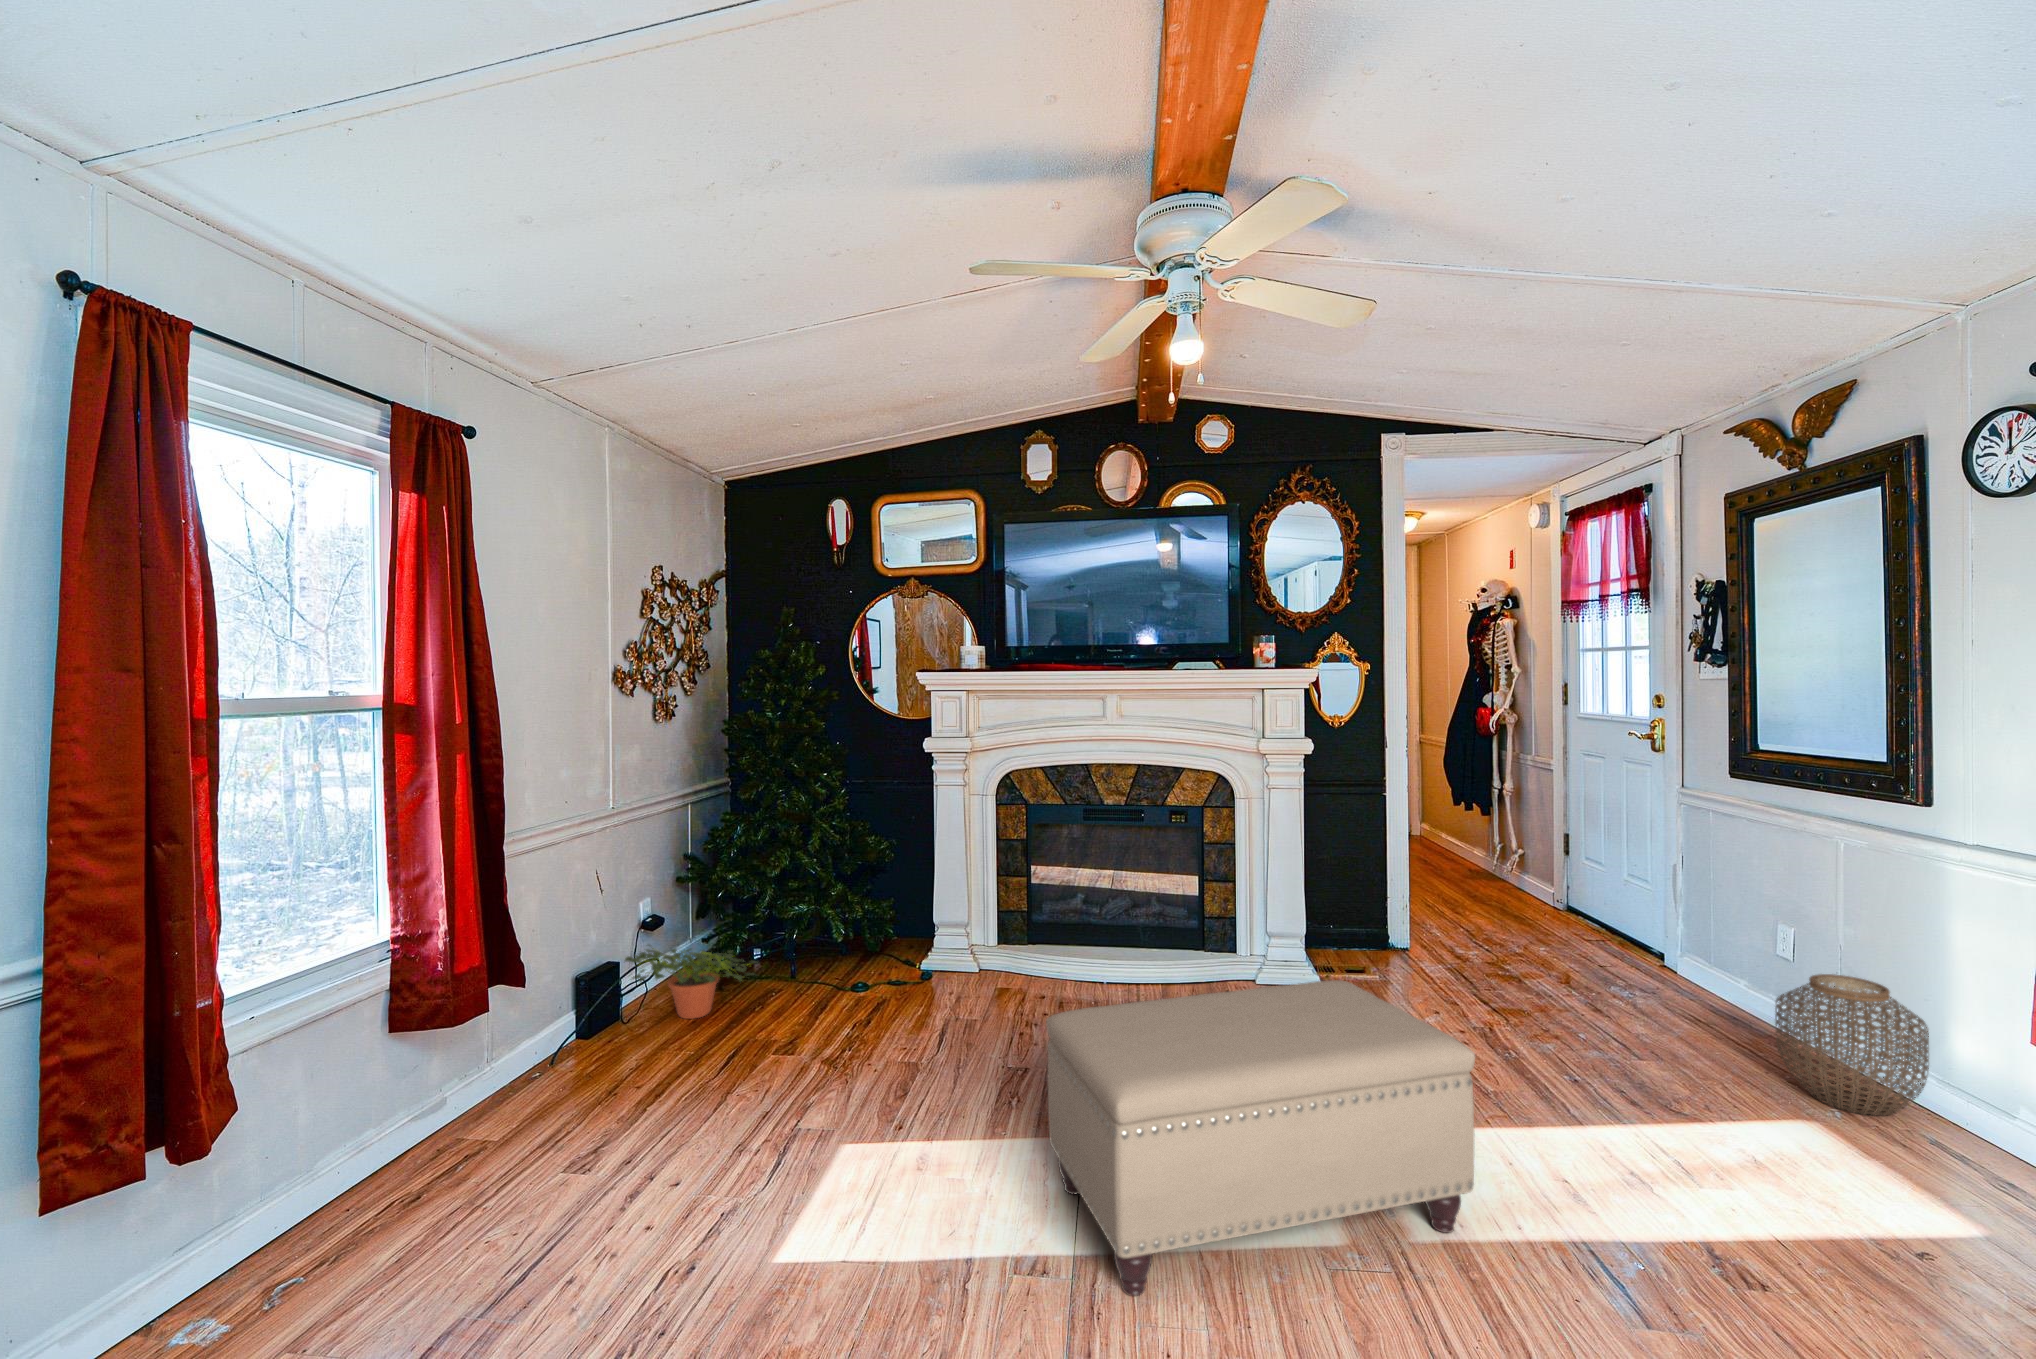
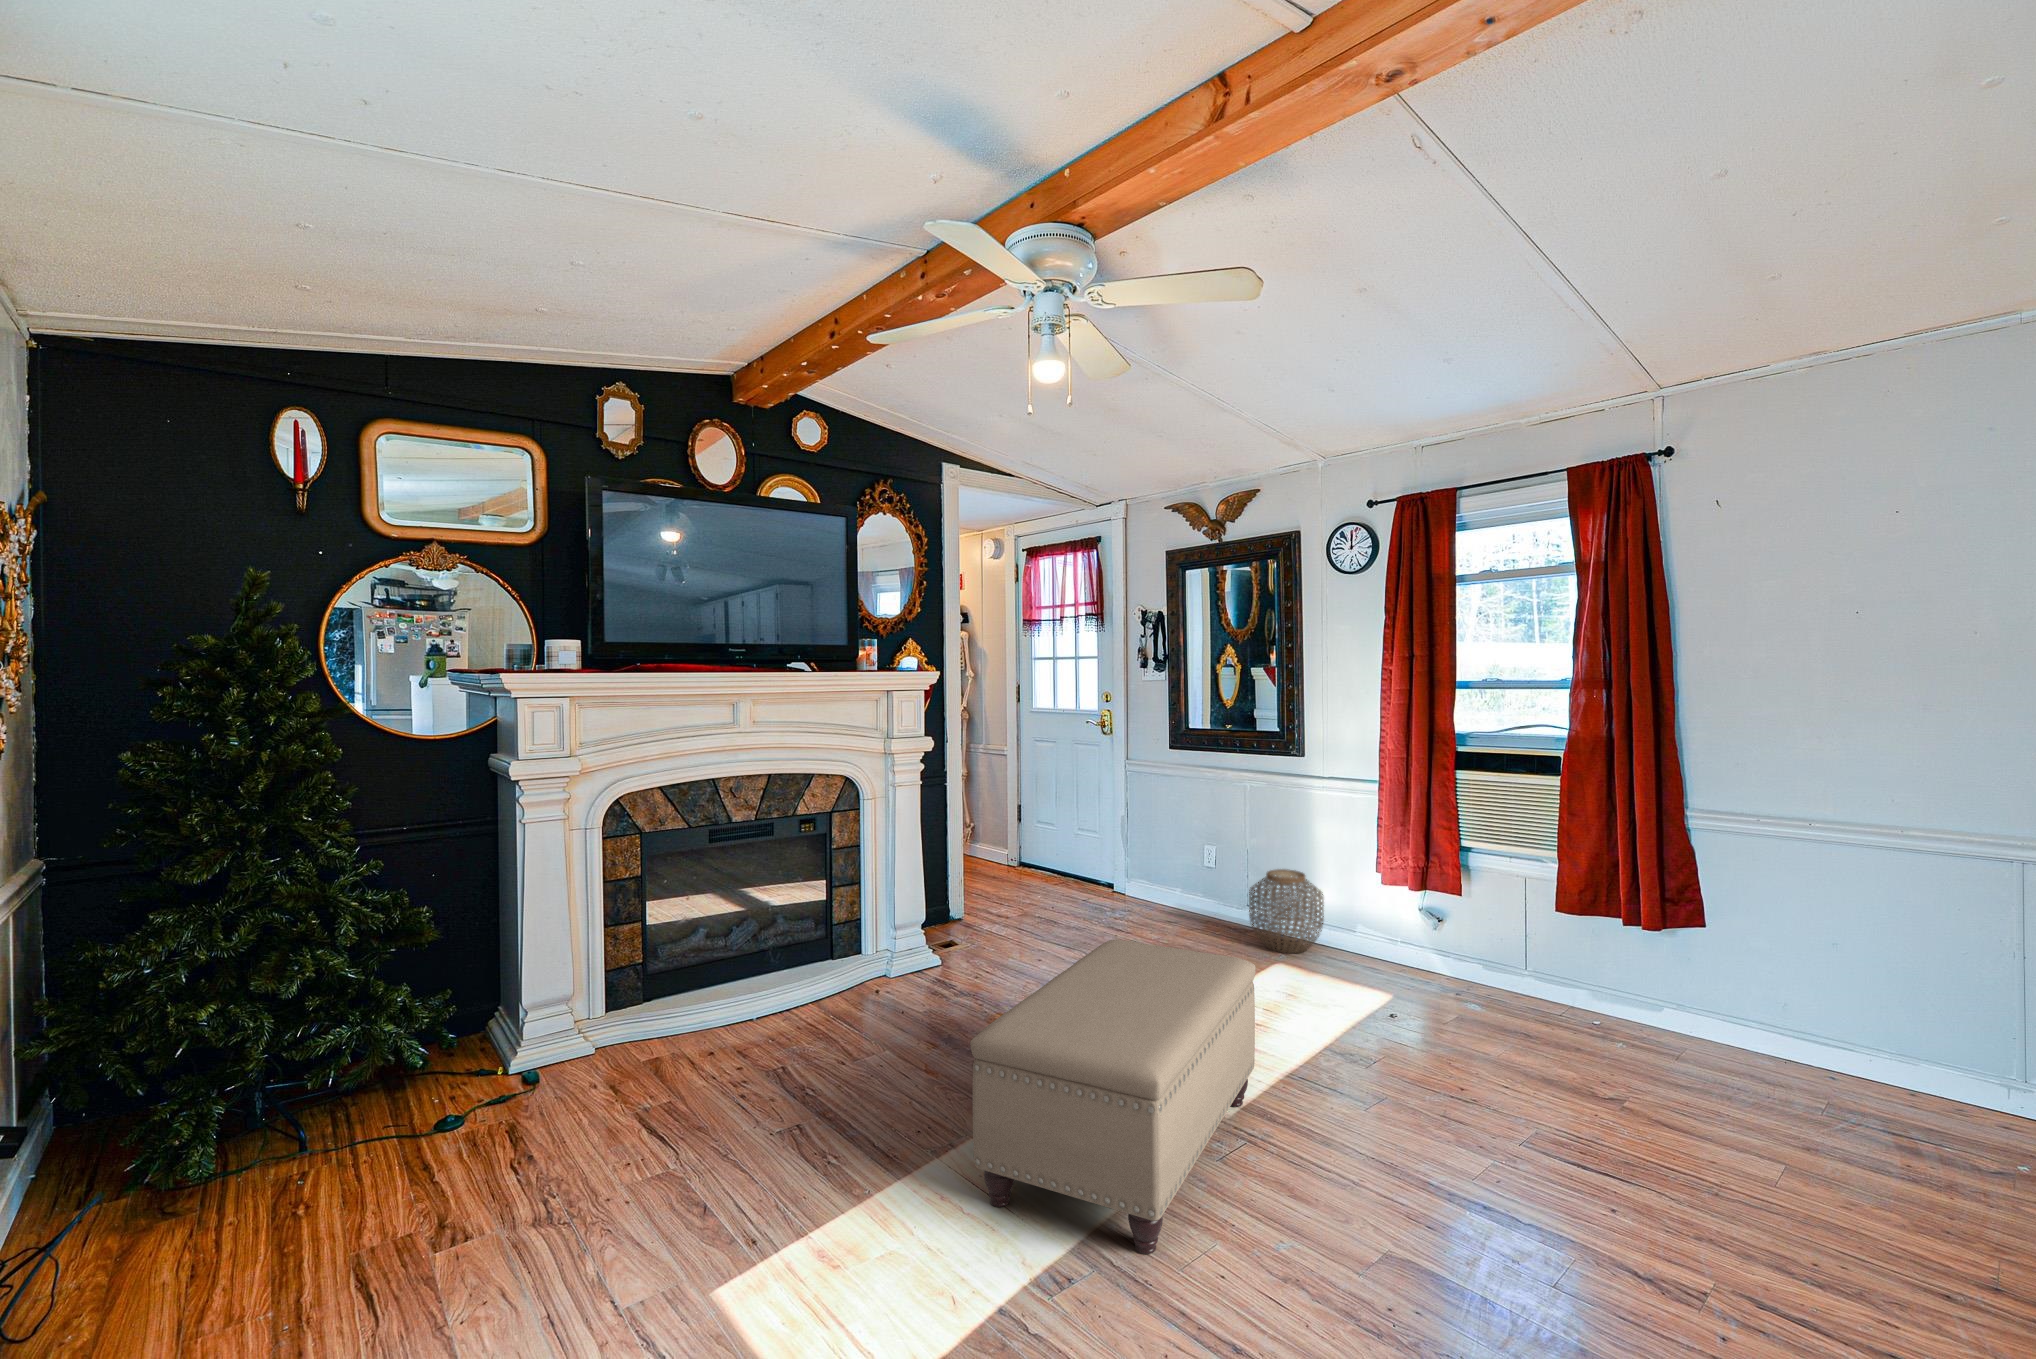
potted plant: present [625,948,756,1019] -> none [50,1128,338,1264]

